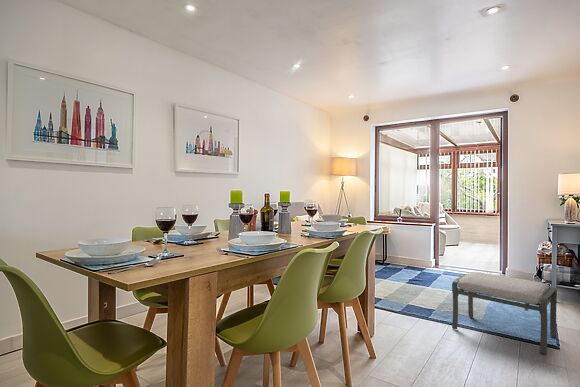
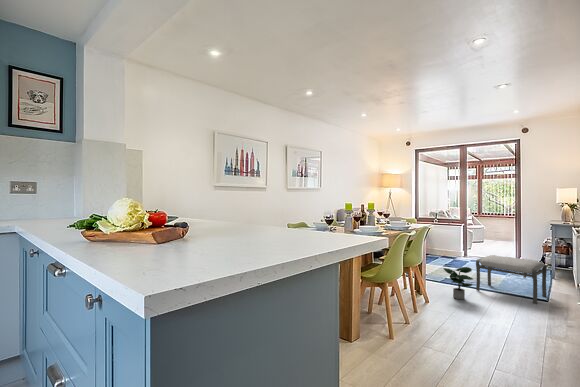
potted plant: none [402,294,449,350] -> present [444,267,473,300]

